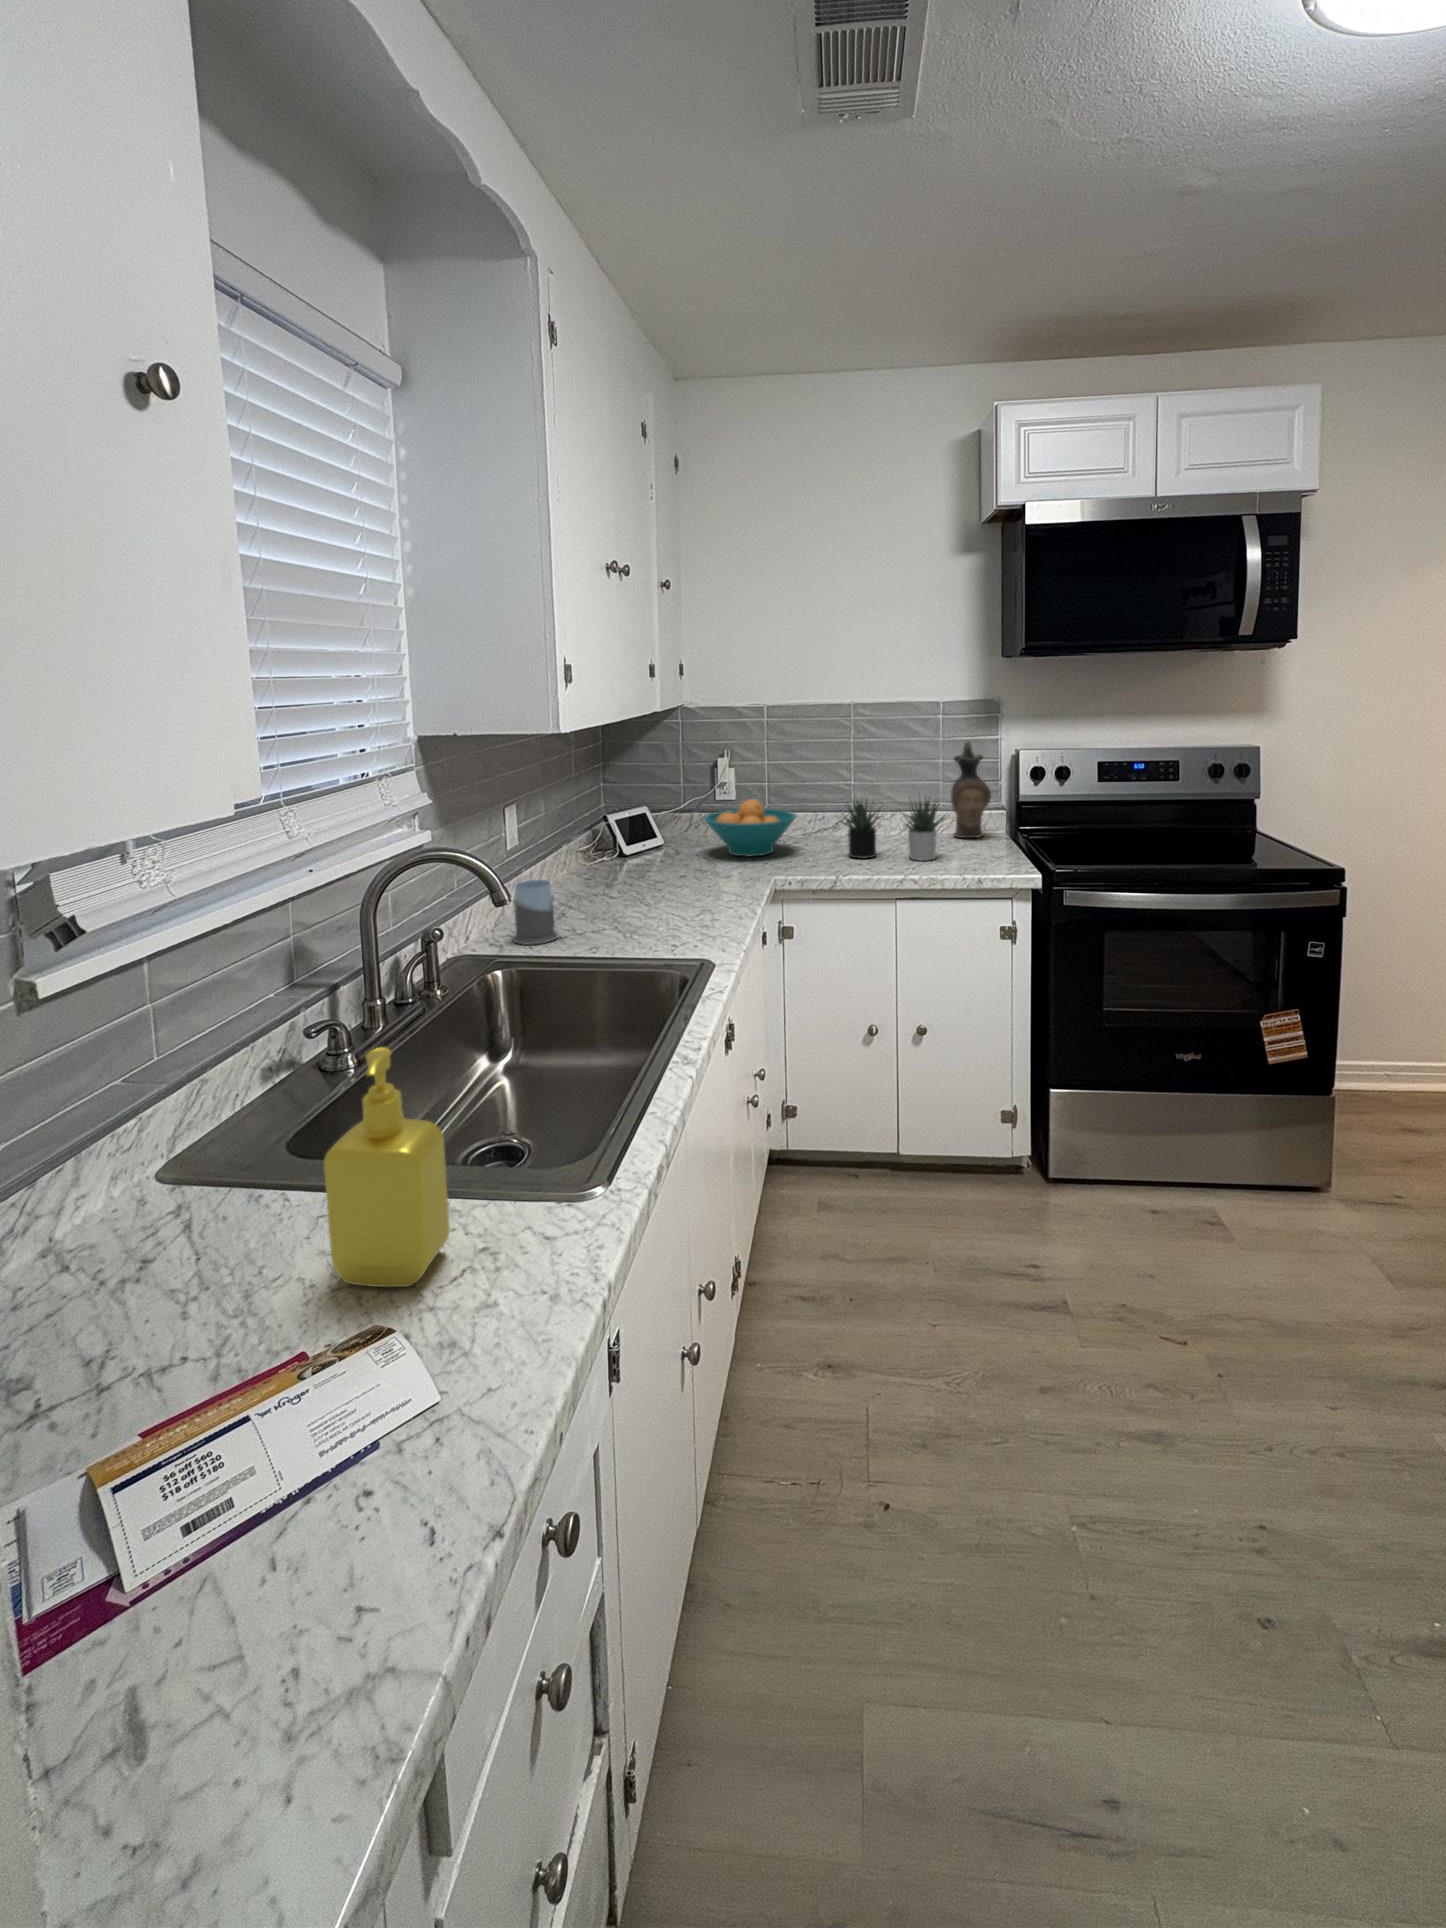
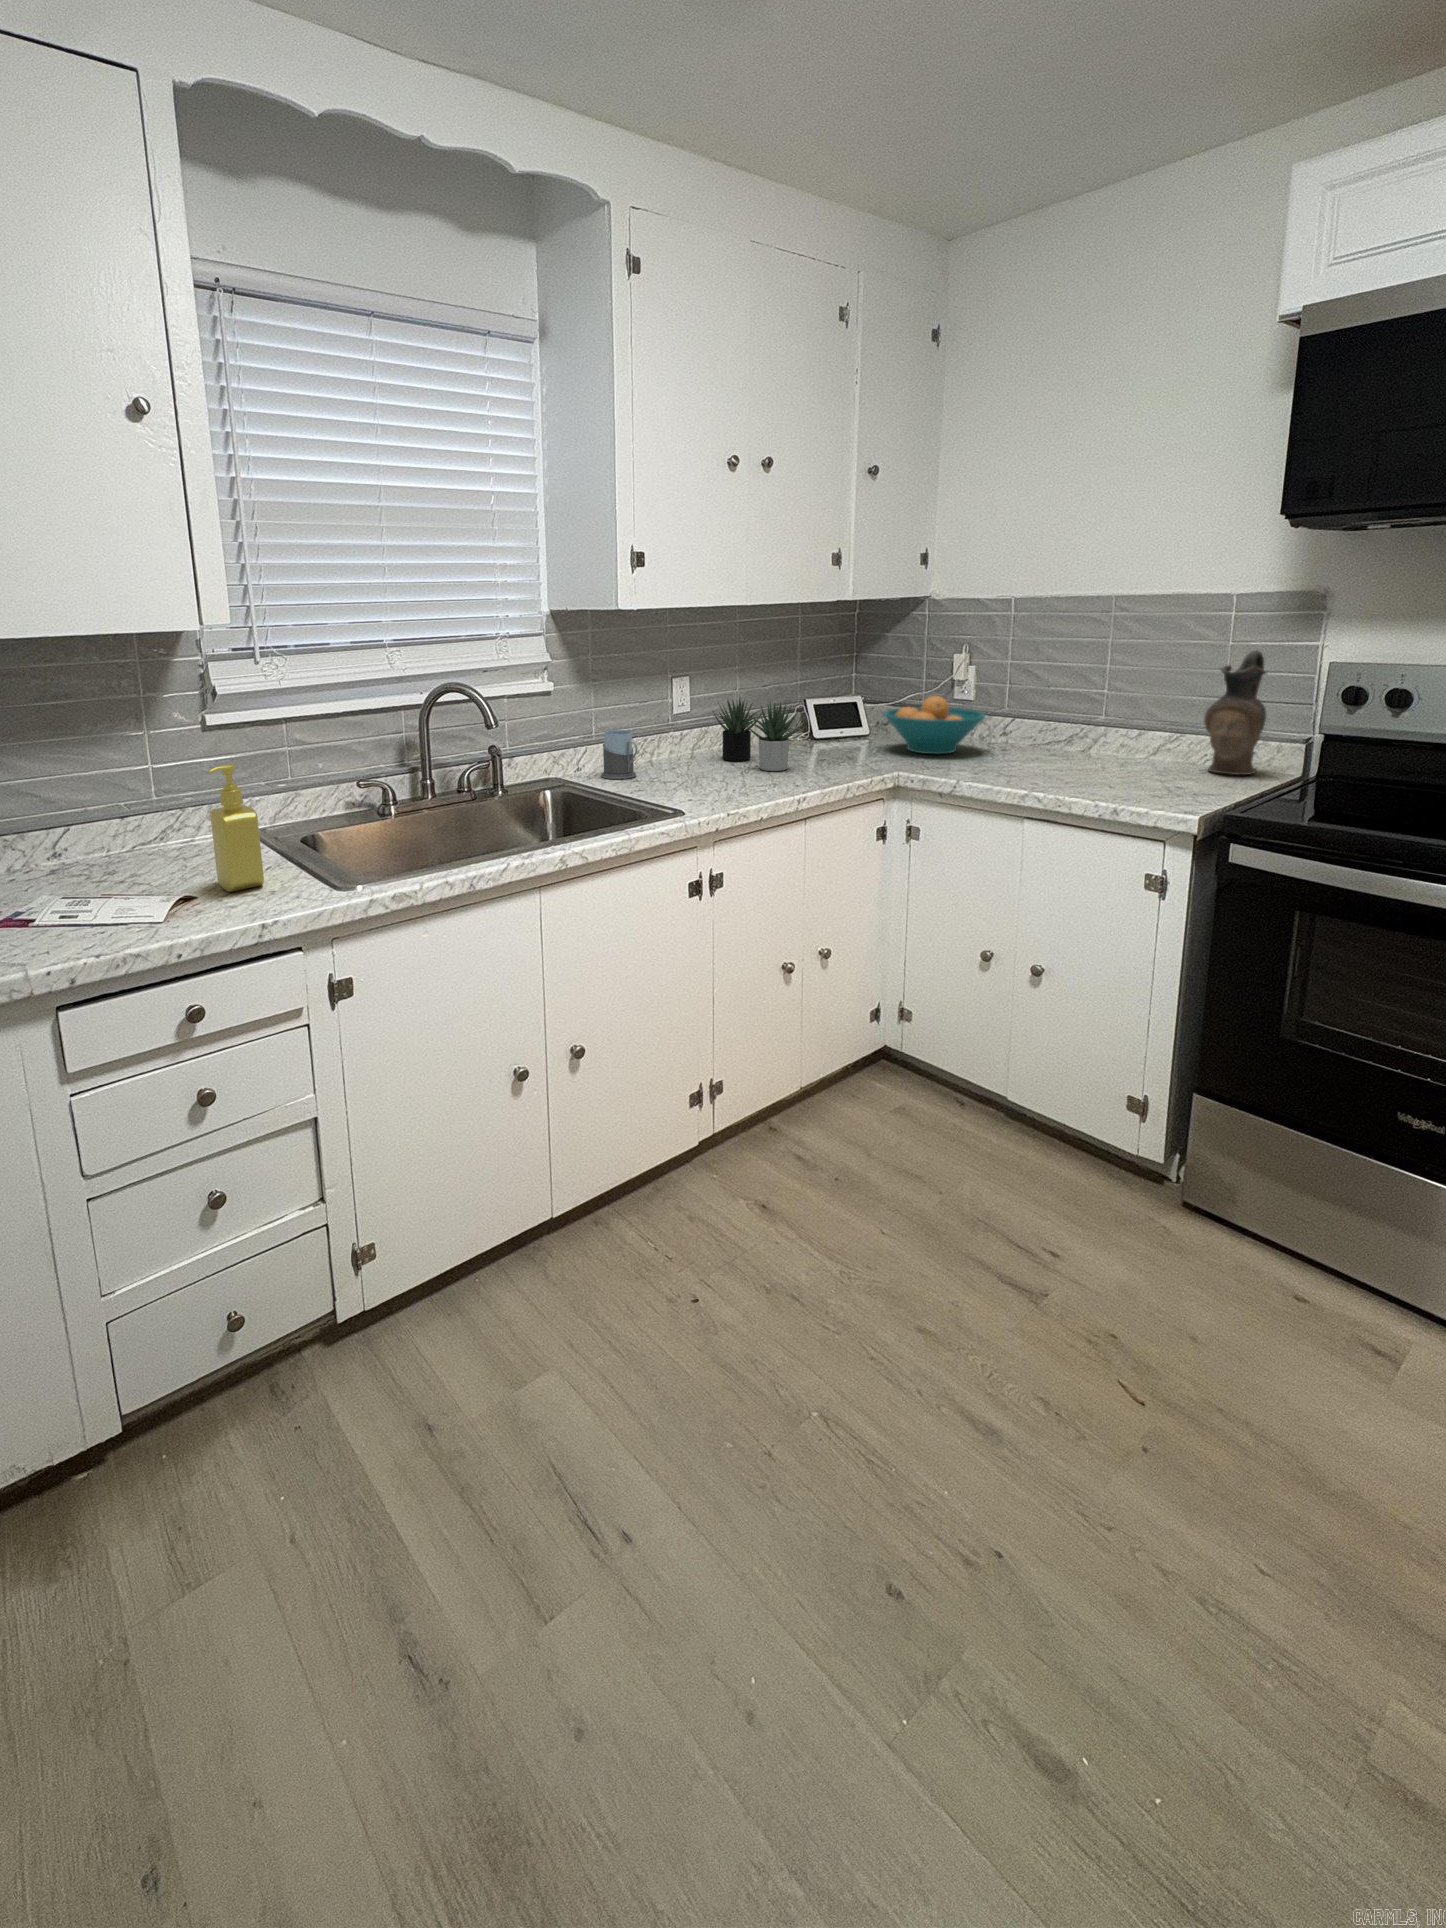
succulent plant: present [843,797,944,861] -> present [713,697,804,771]

